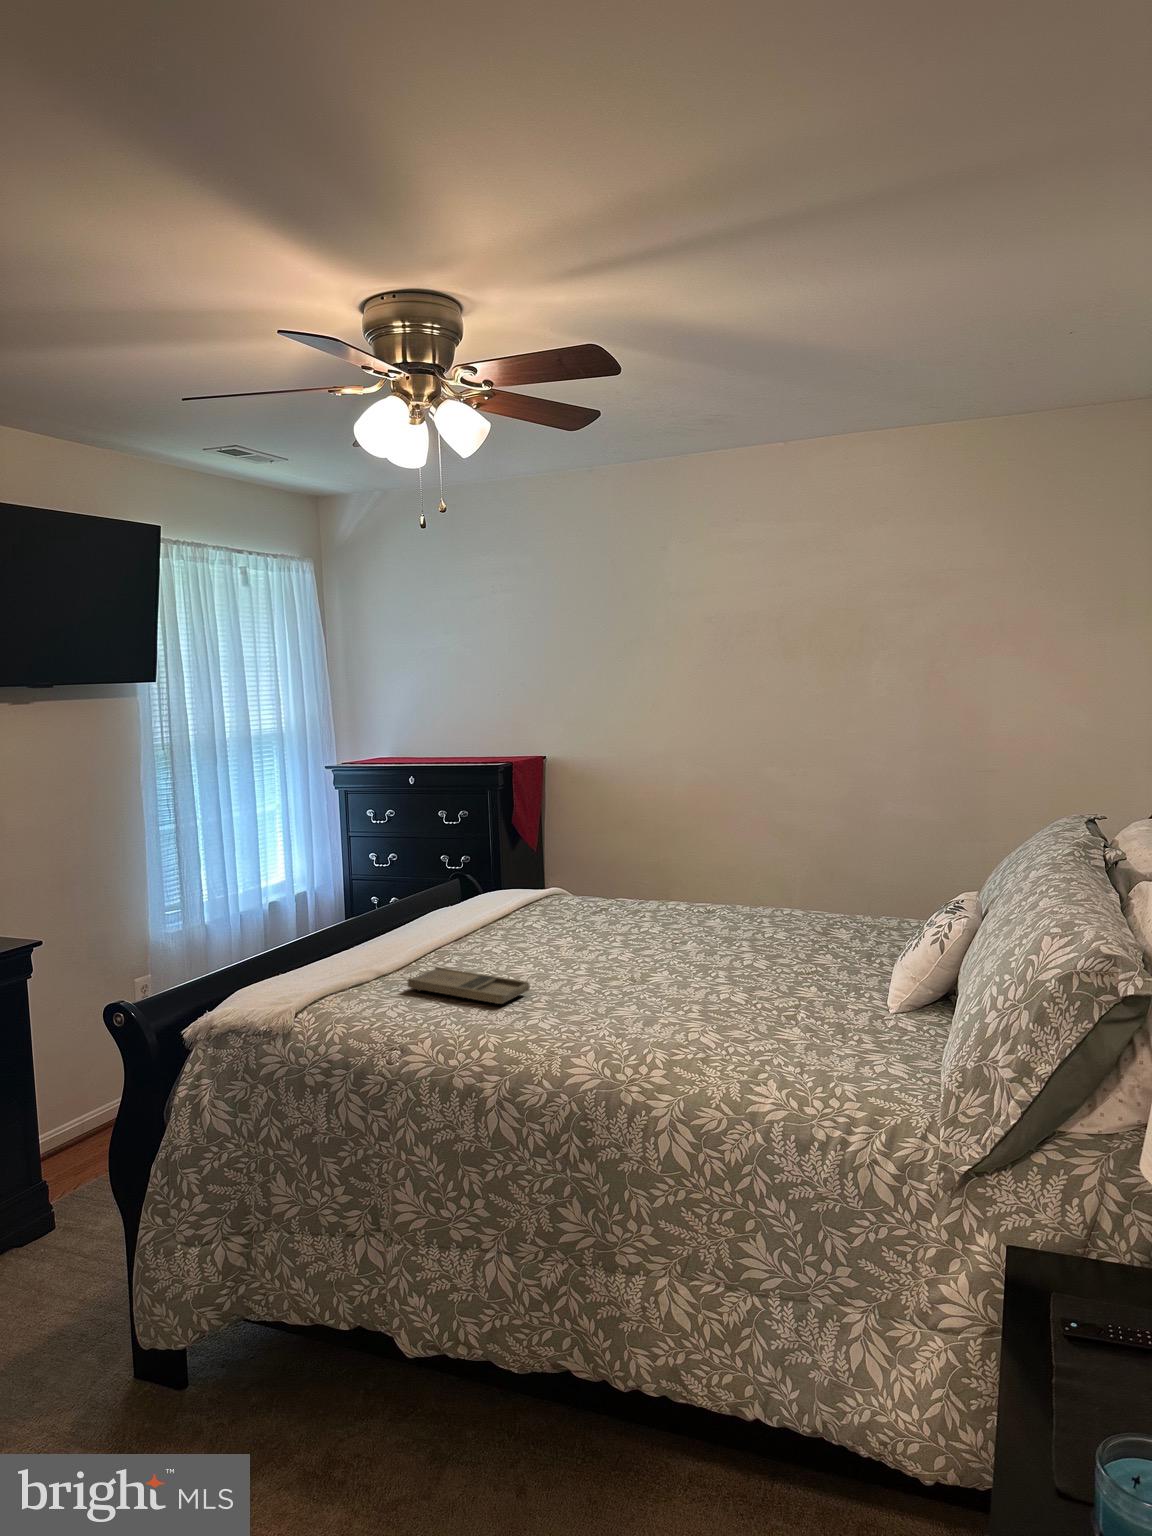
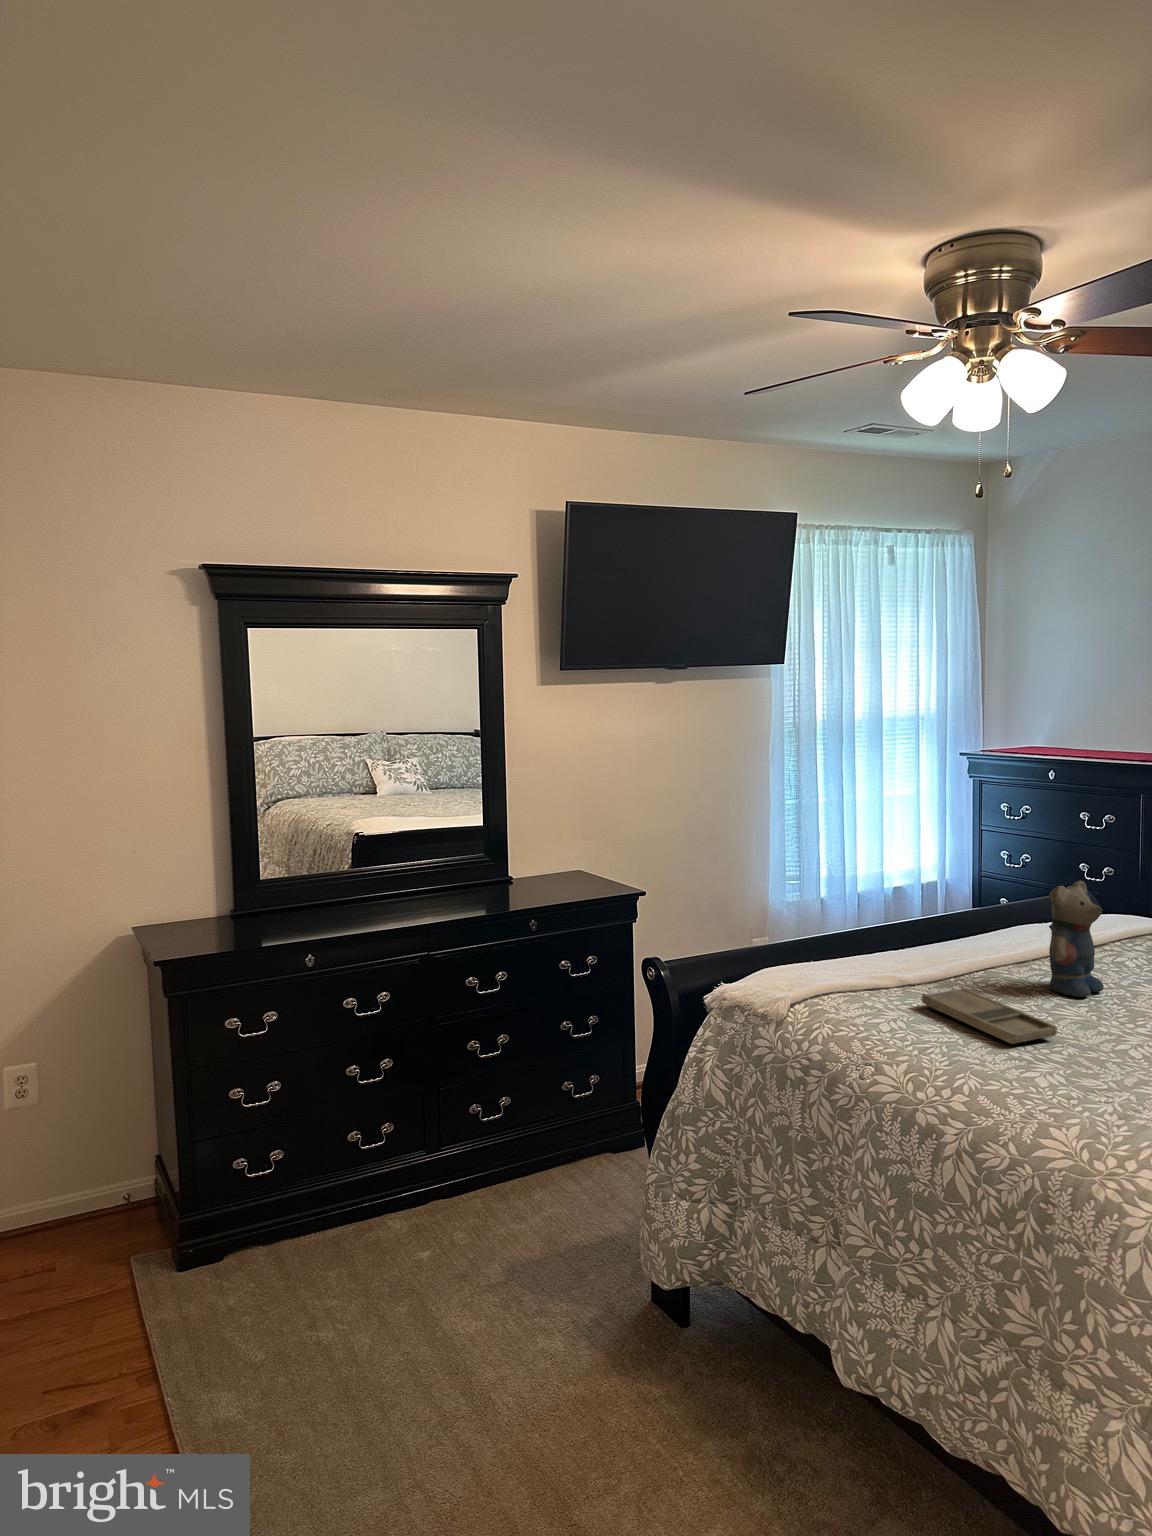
teddy bear: none [491,859,535,959] -> present [1049,881,1104,997]

